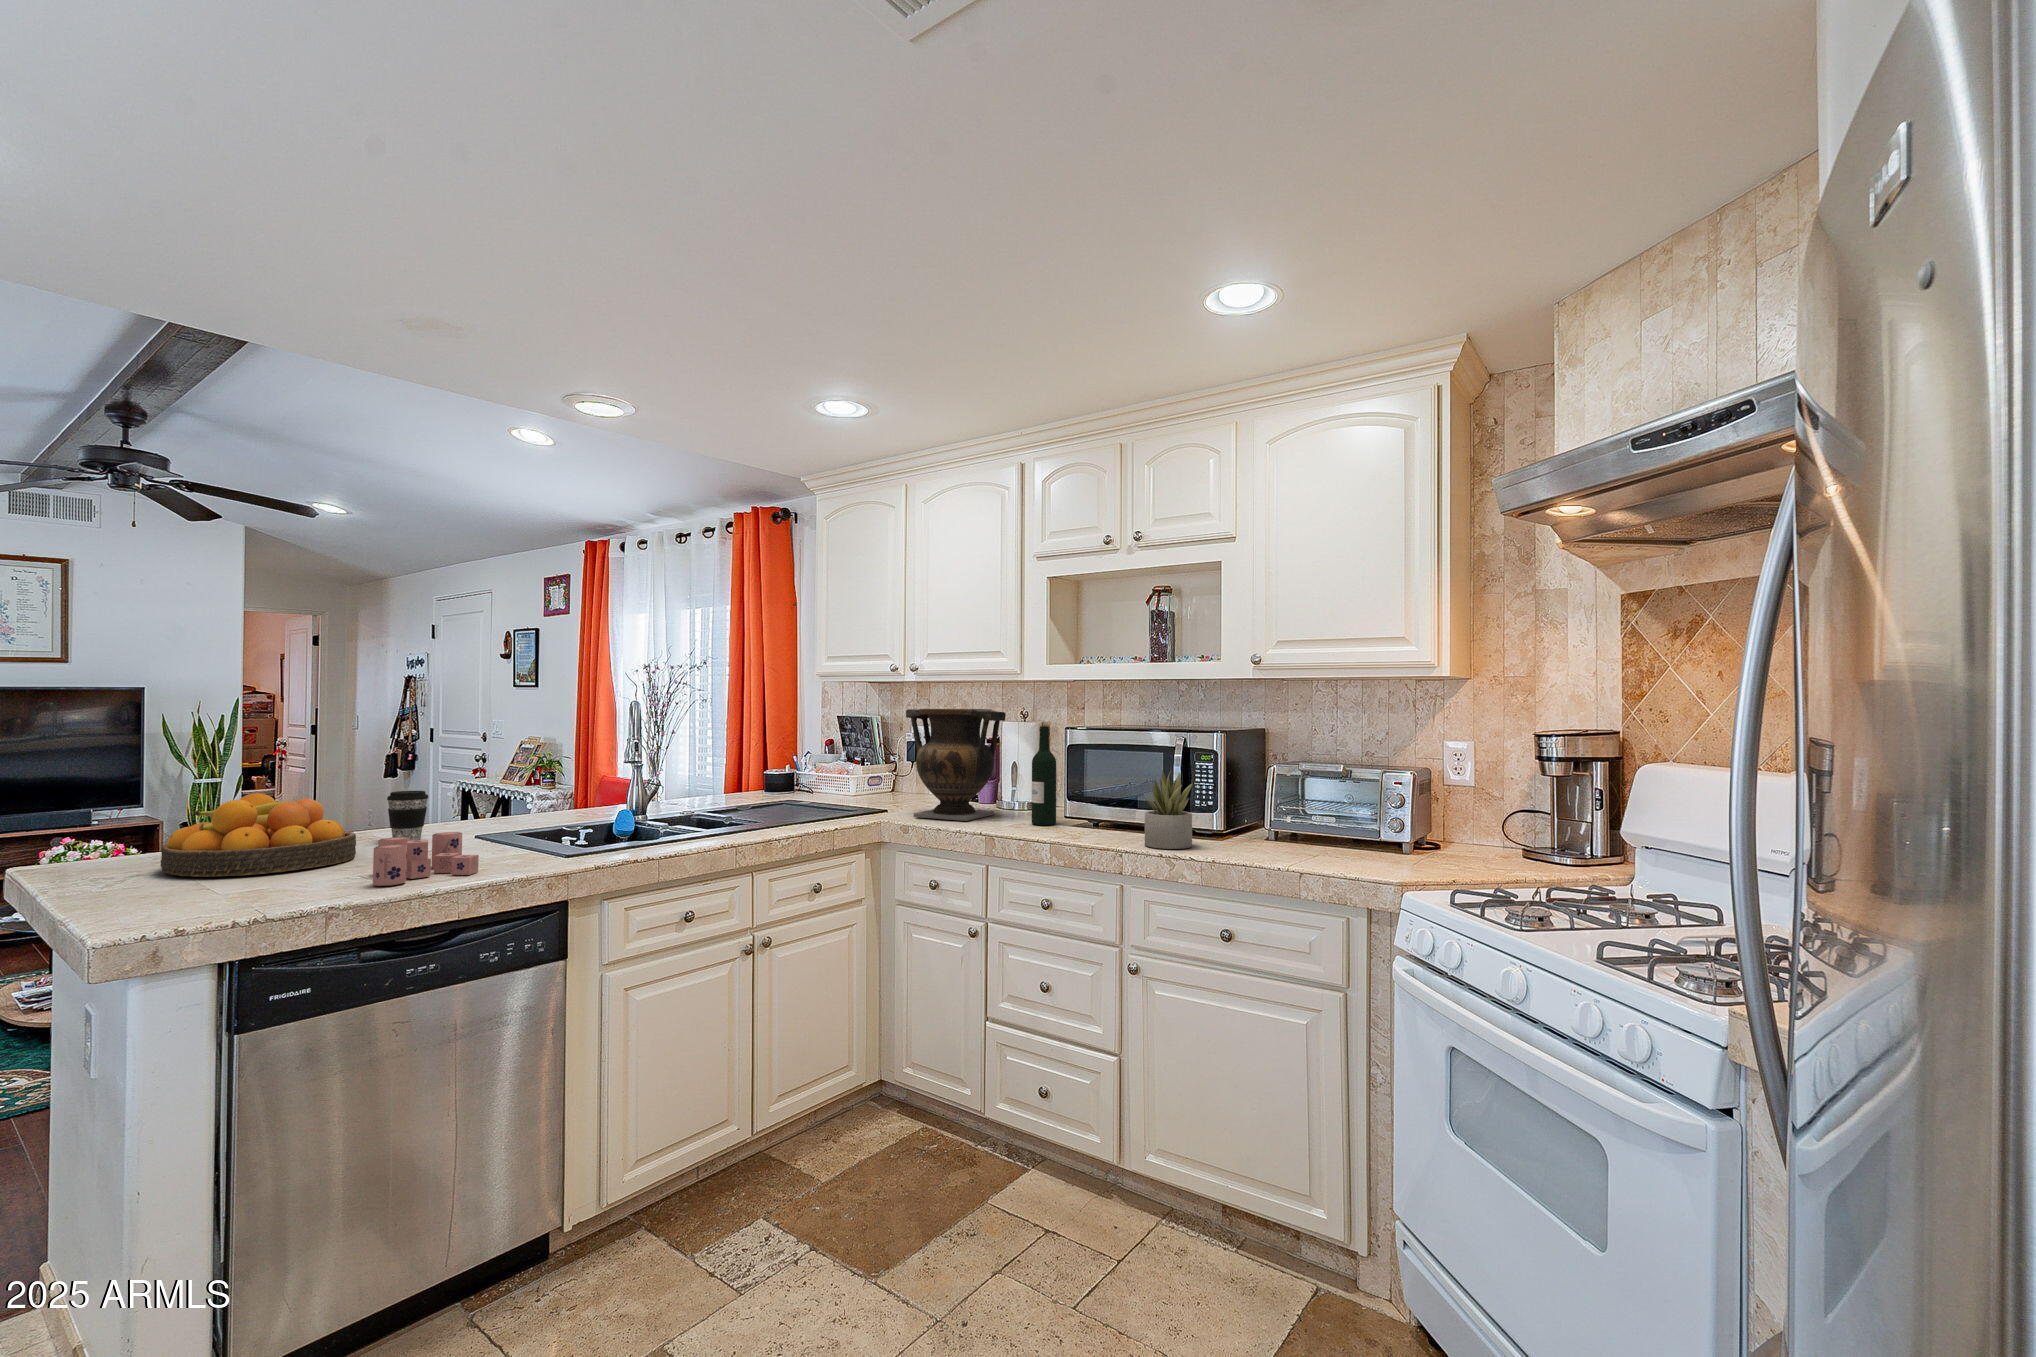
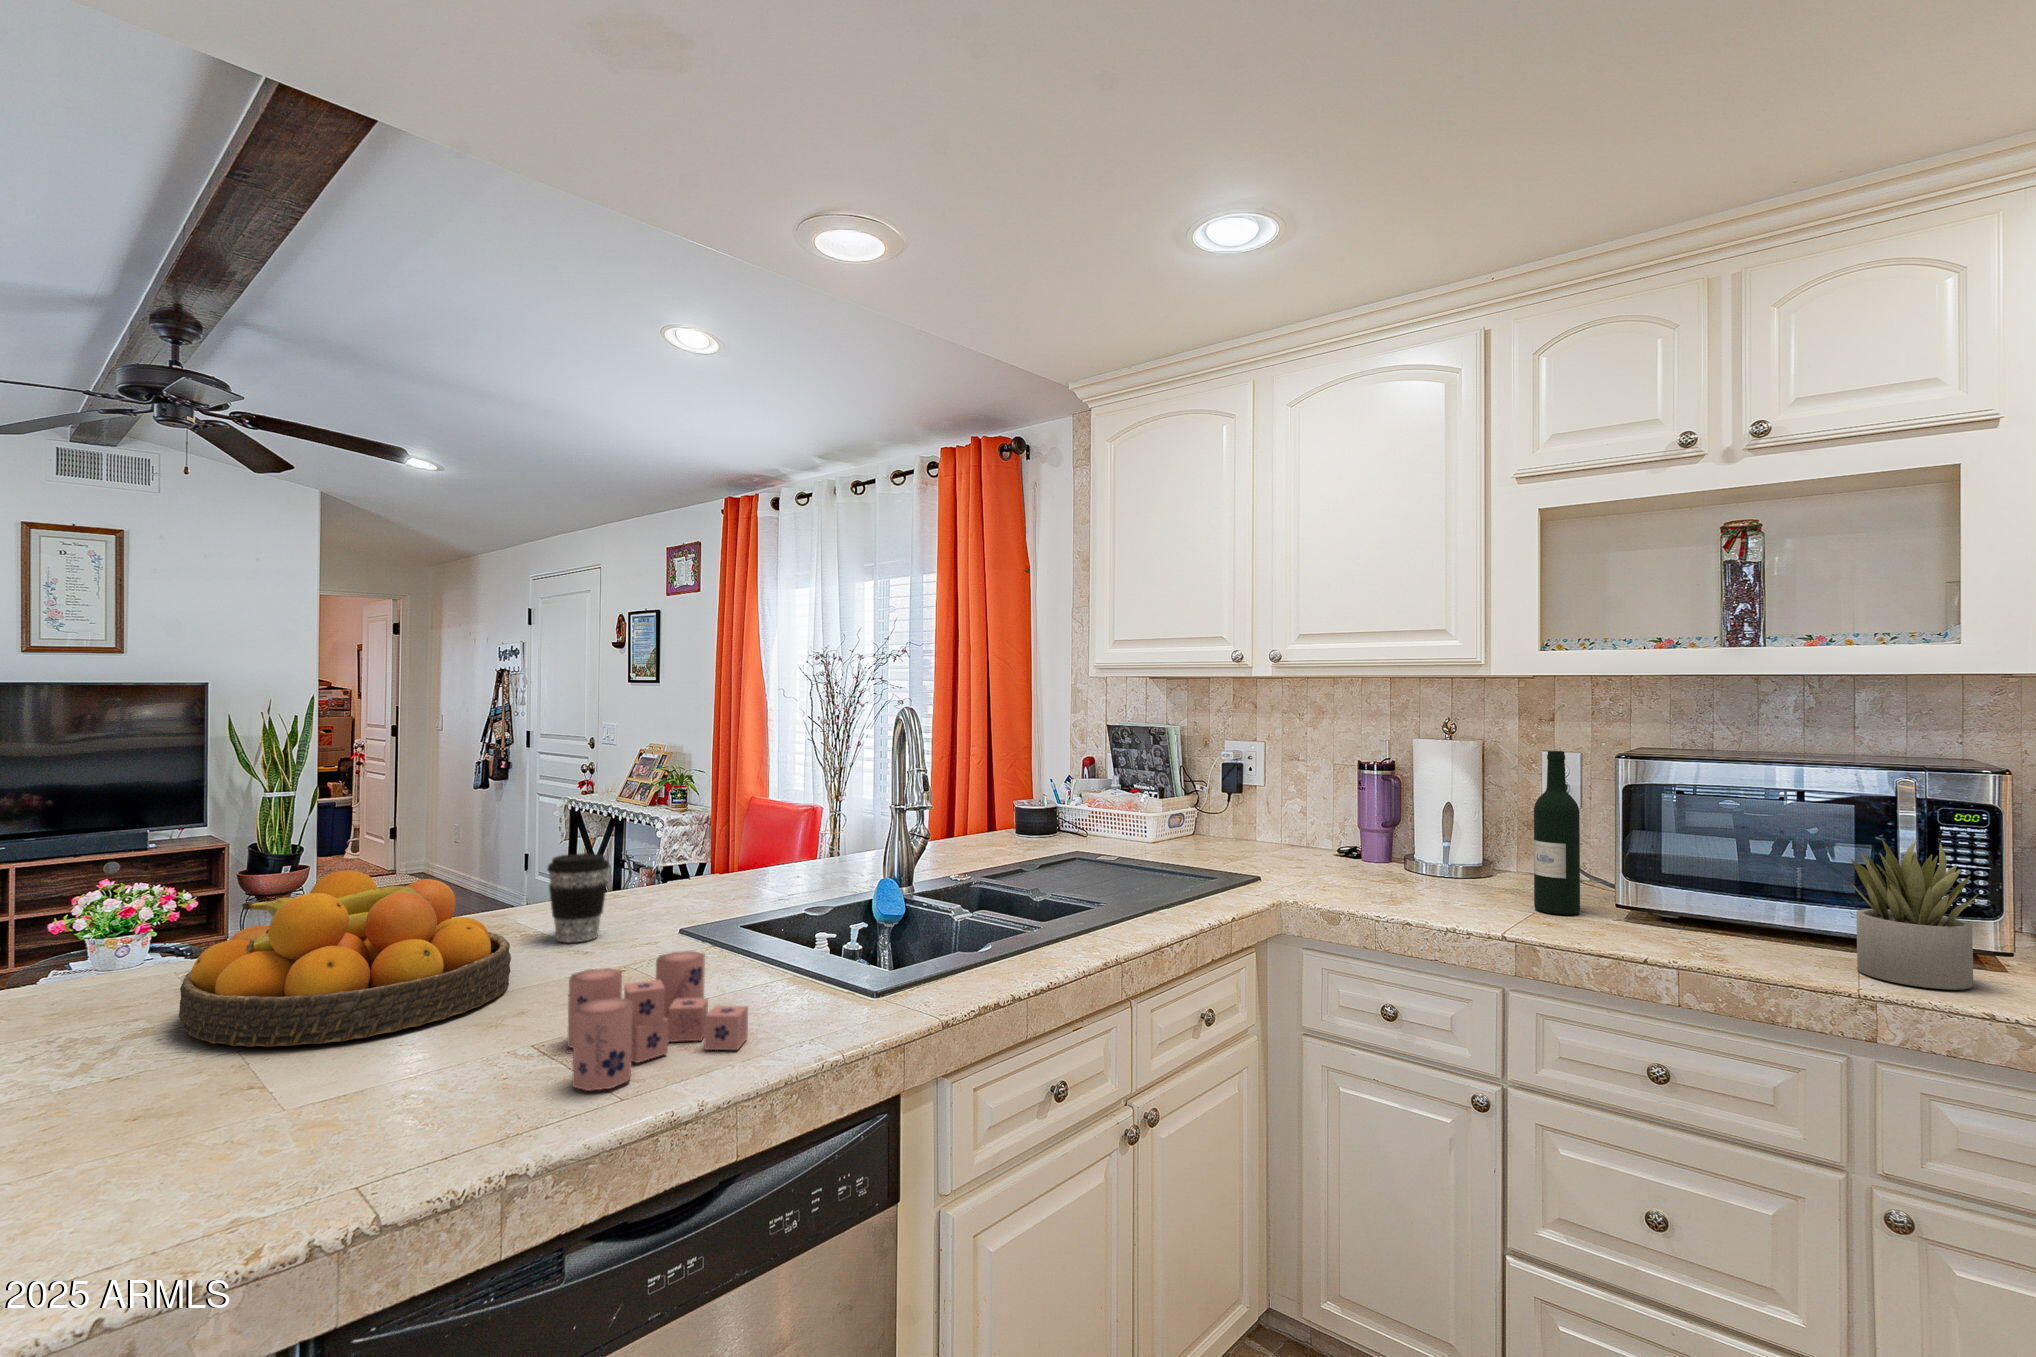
vase: present [906,709,1006,821] -> none [1293,720,1459,902]

